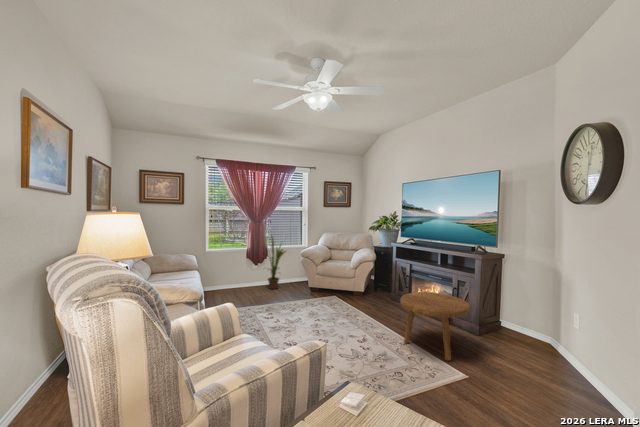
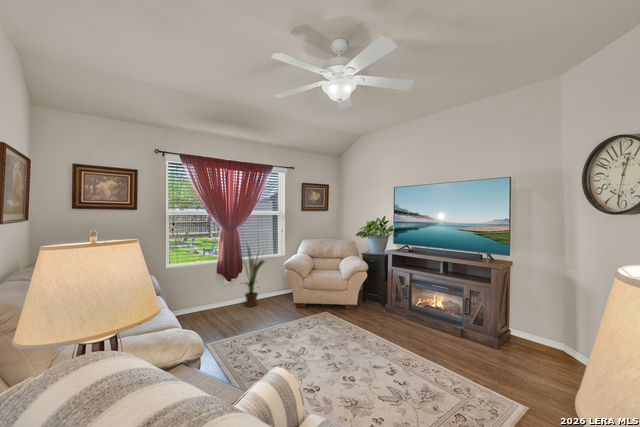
footstool: present [400,292,470,361] -> none [430,308,513,391]

